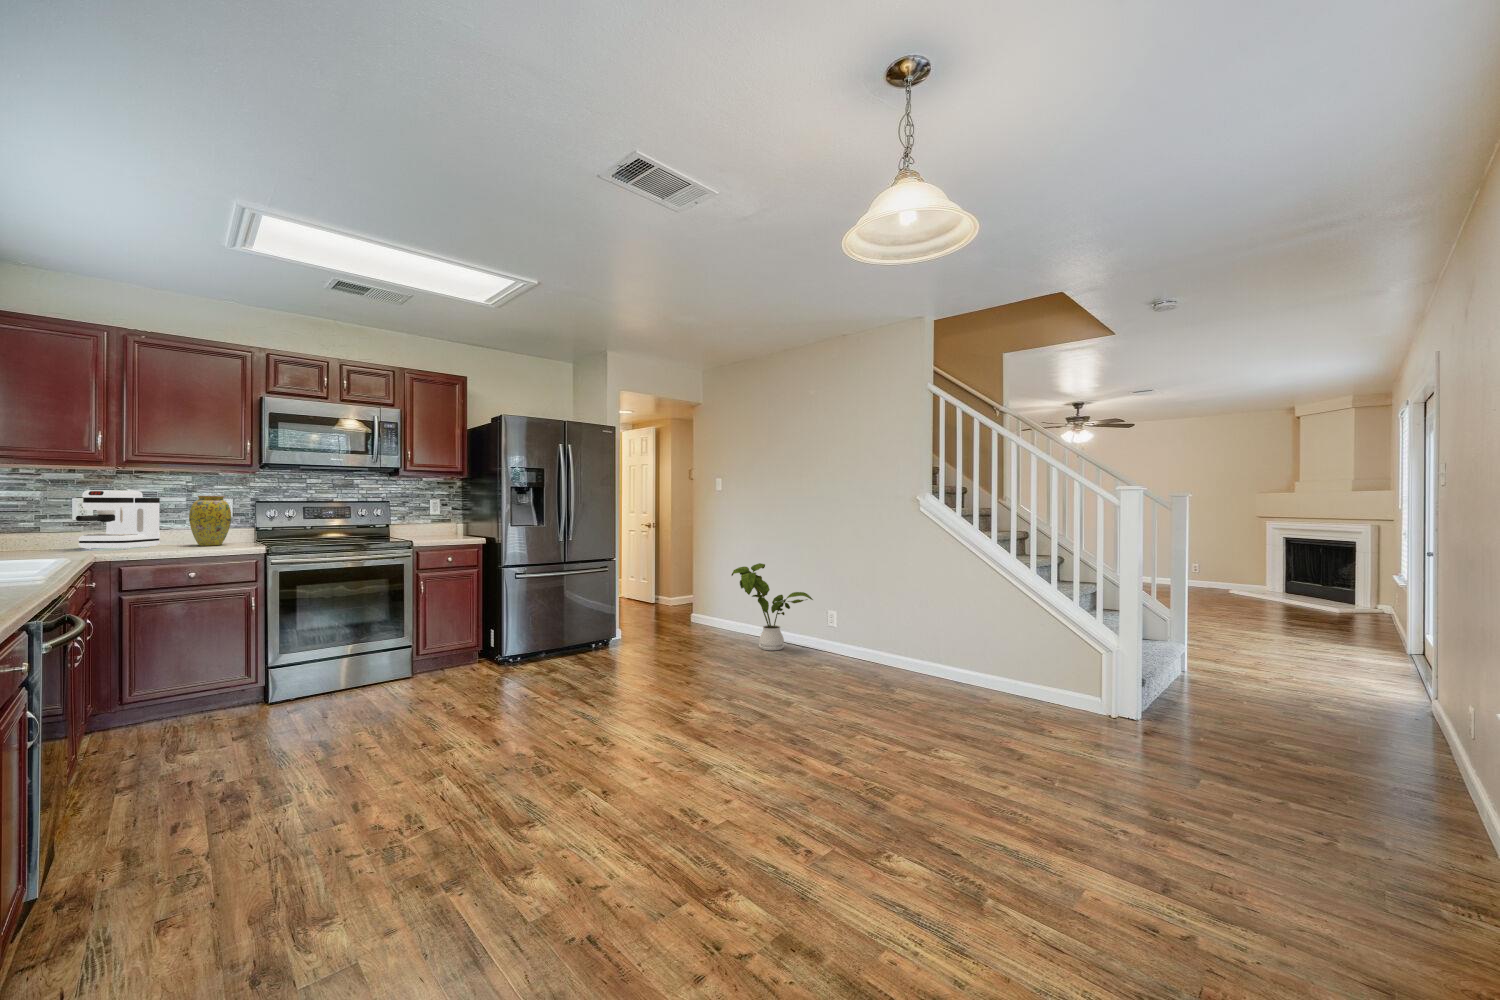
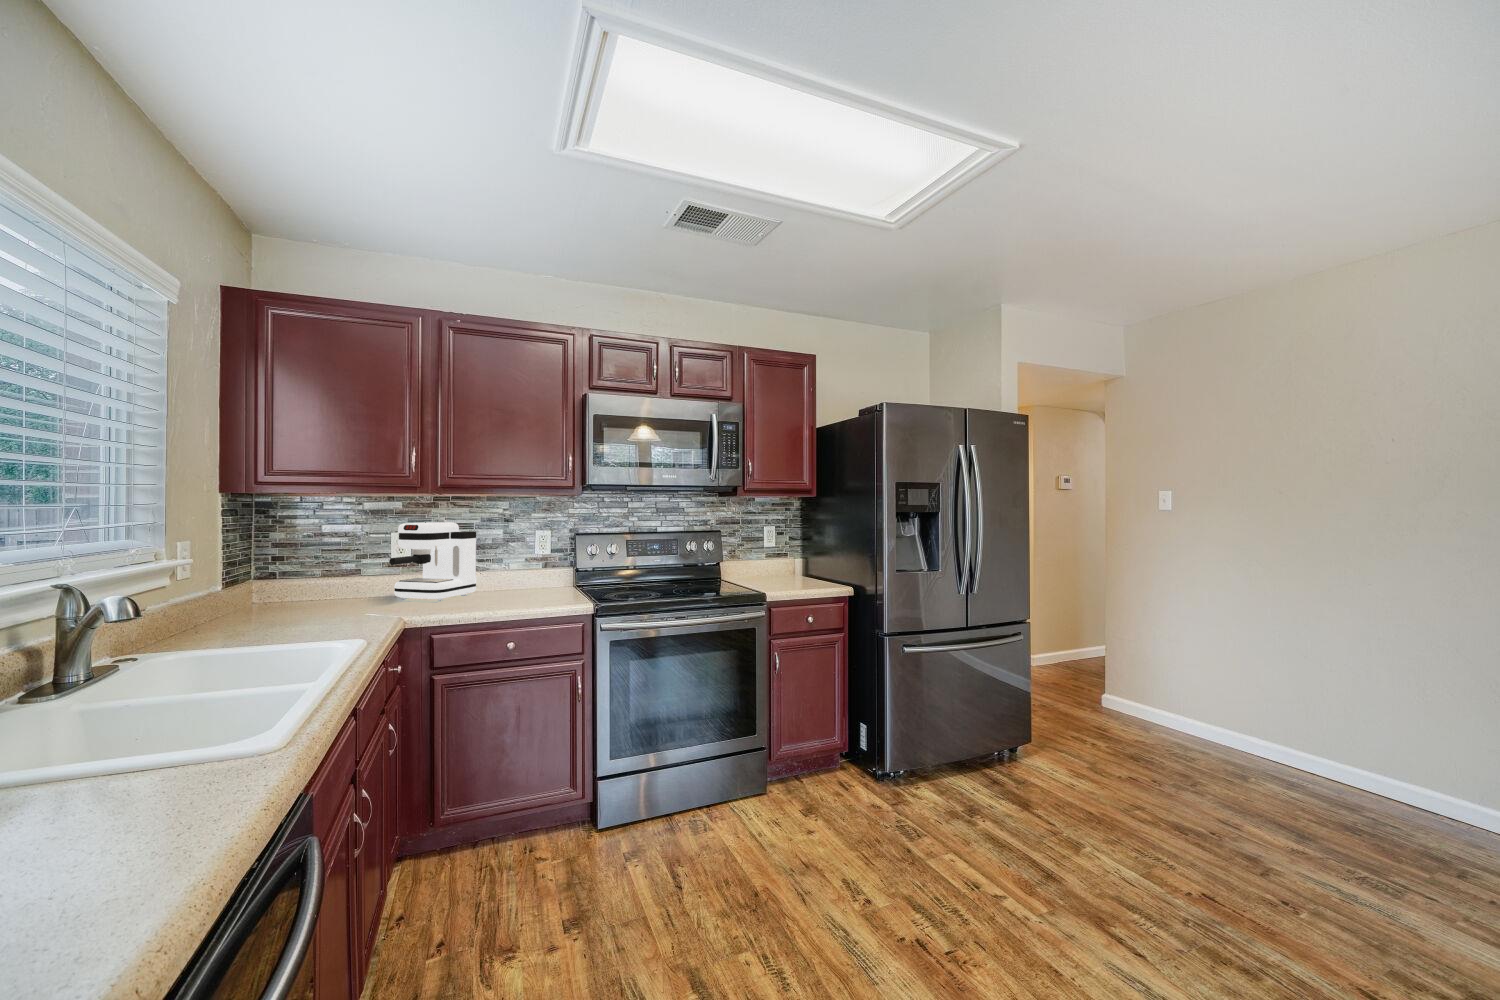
vase: present [189,496,231,546] -> none [507,528,551,594]
house plant: present [732,563,813,651] -> none [1243,642,1445,799]

